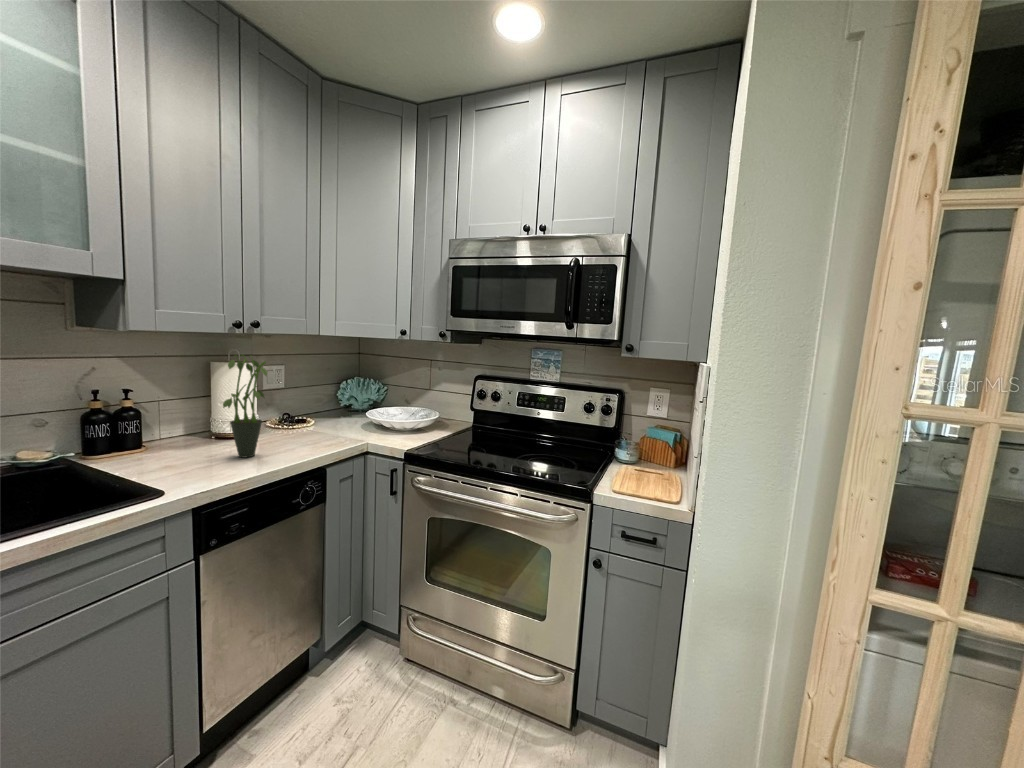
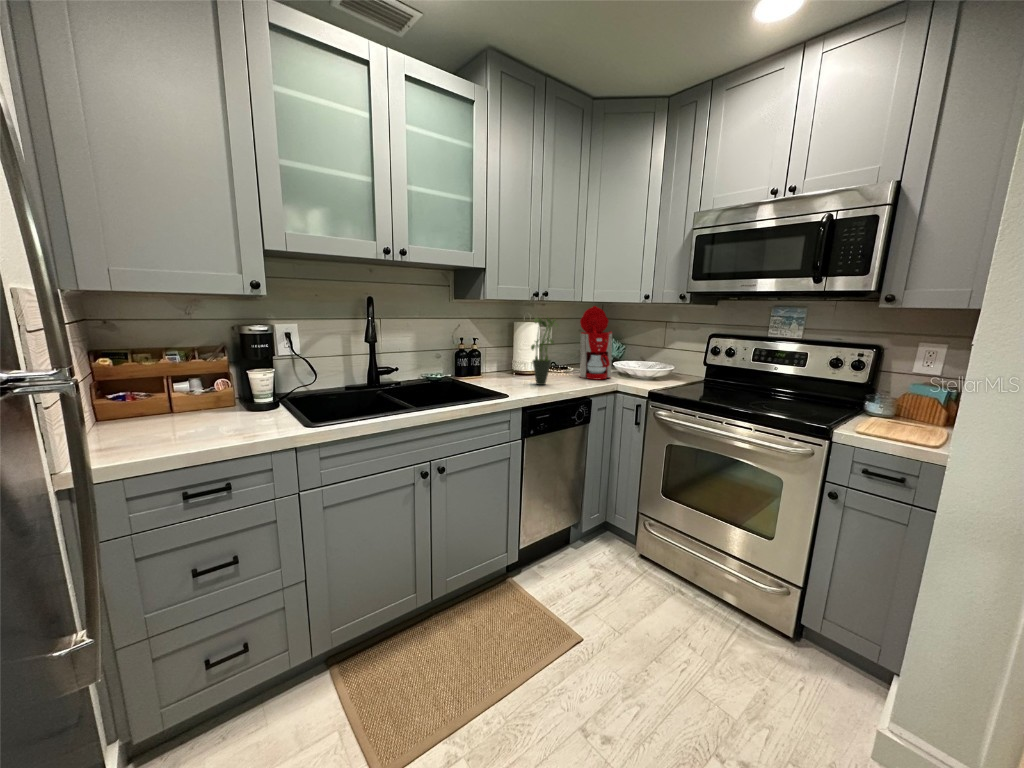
coffee maker: none [298,342,362,438] -> present [564,306,612,380]

